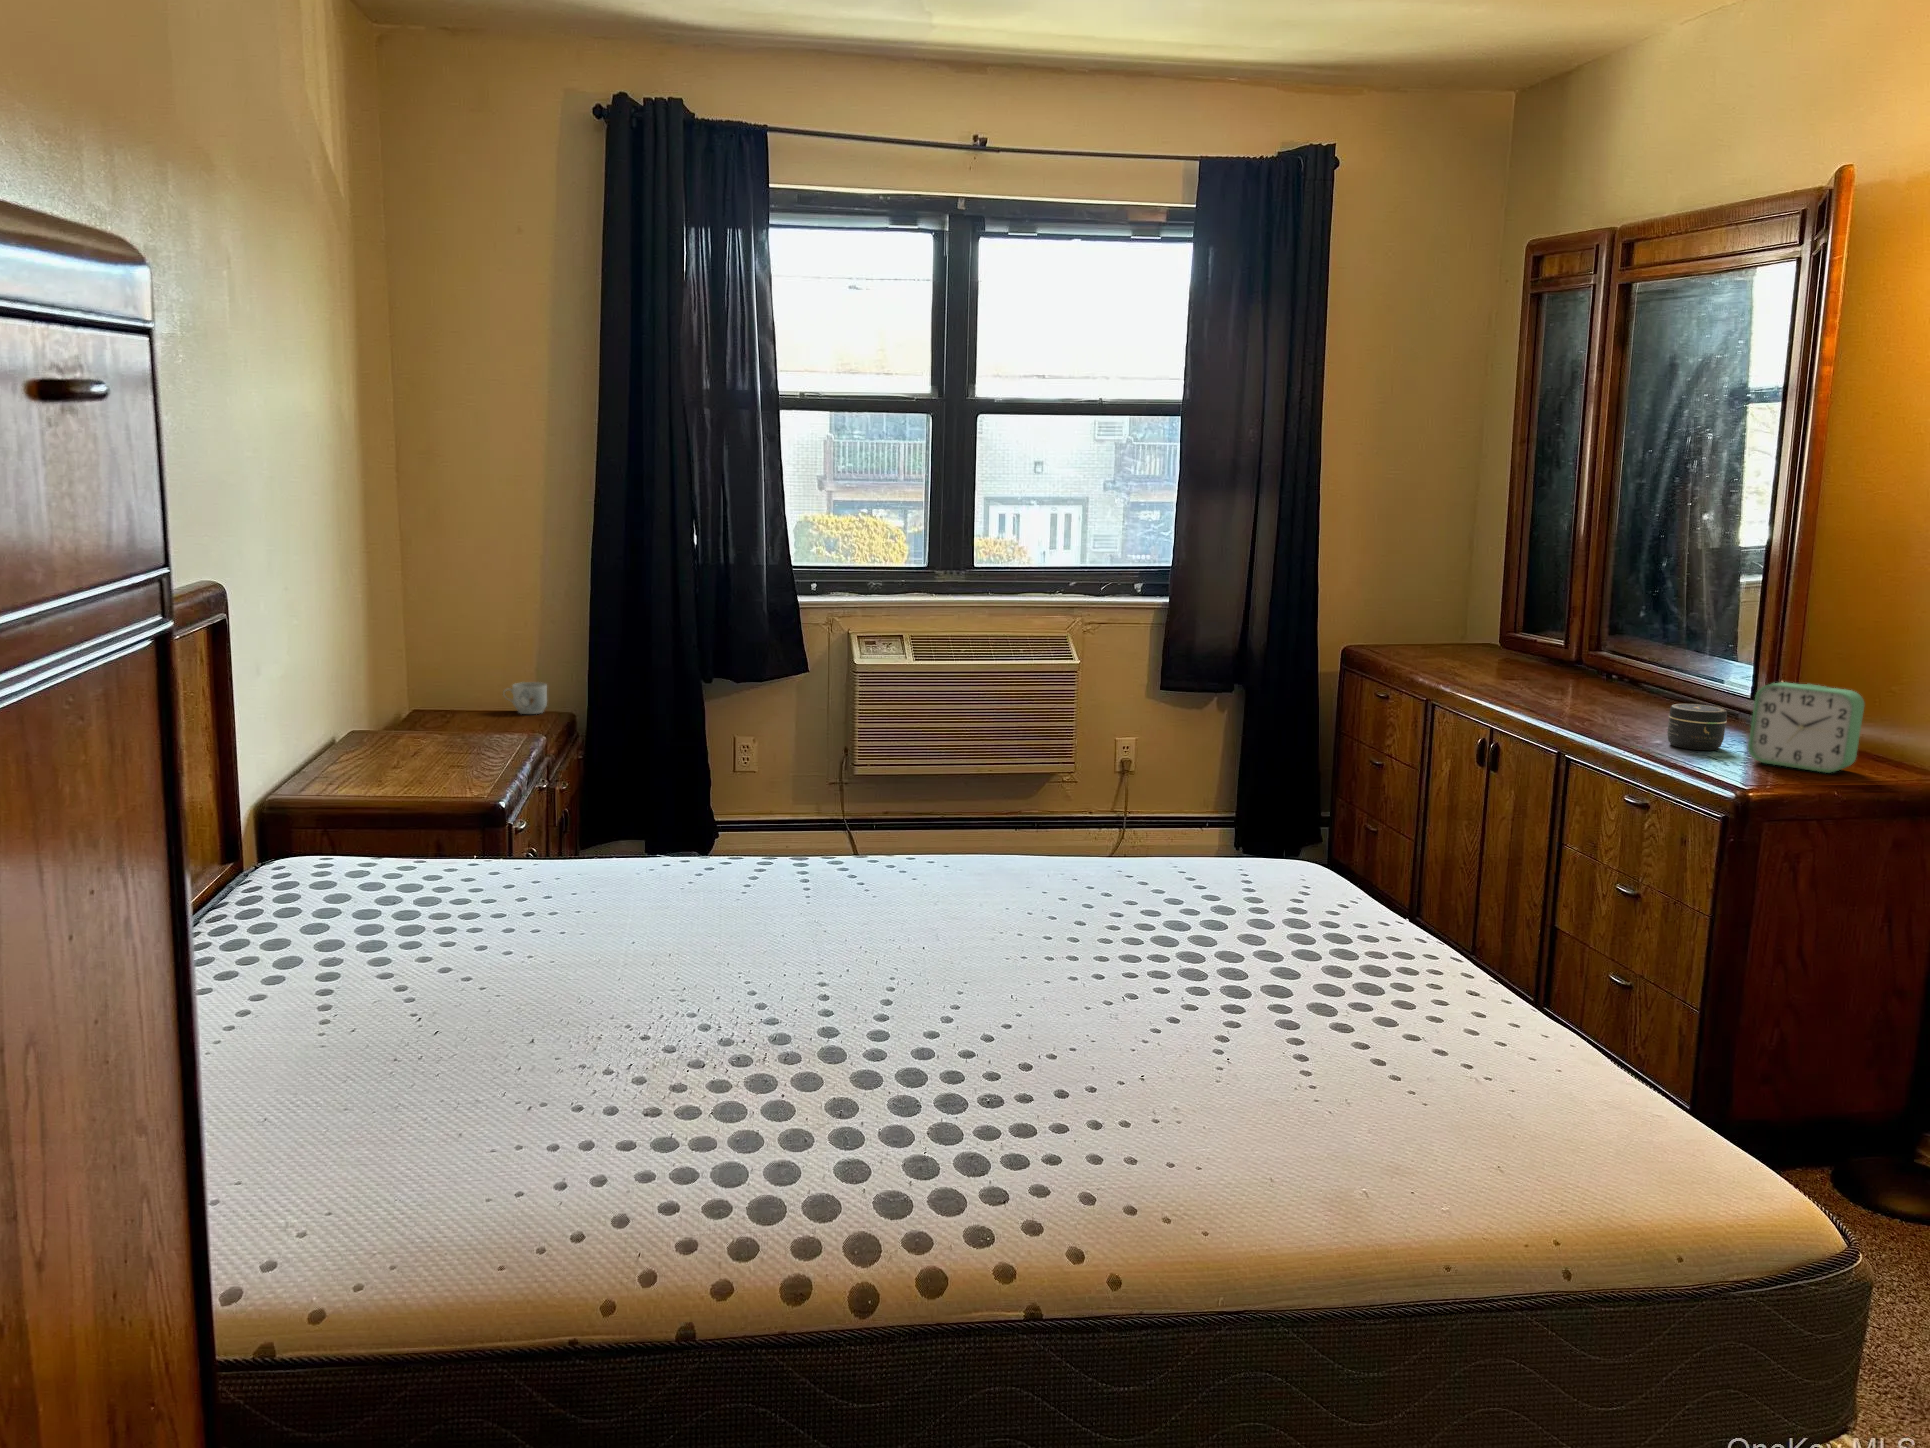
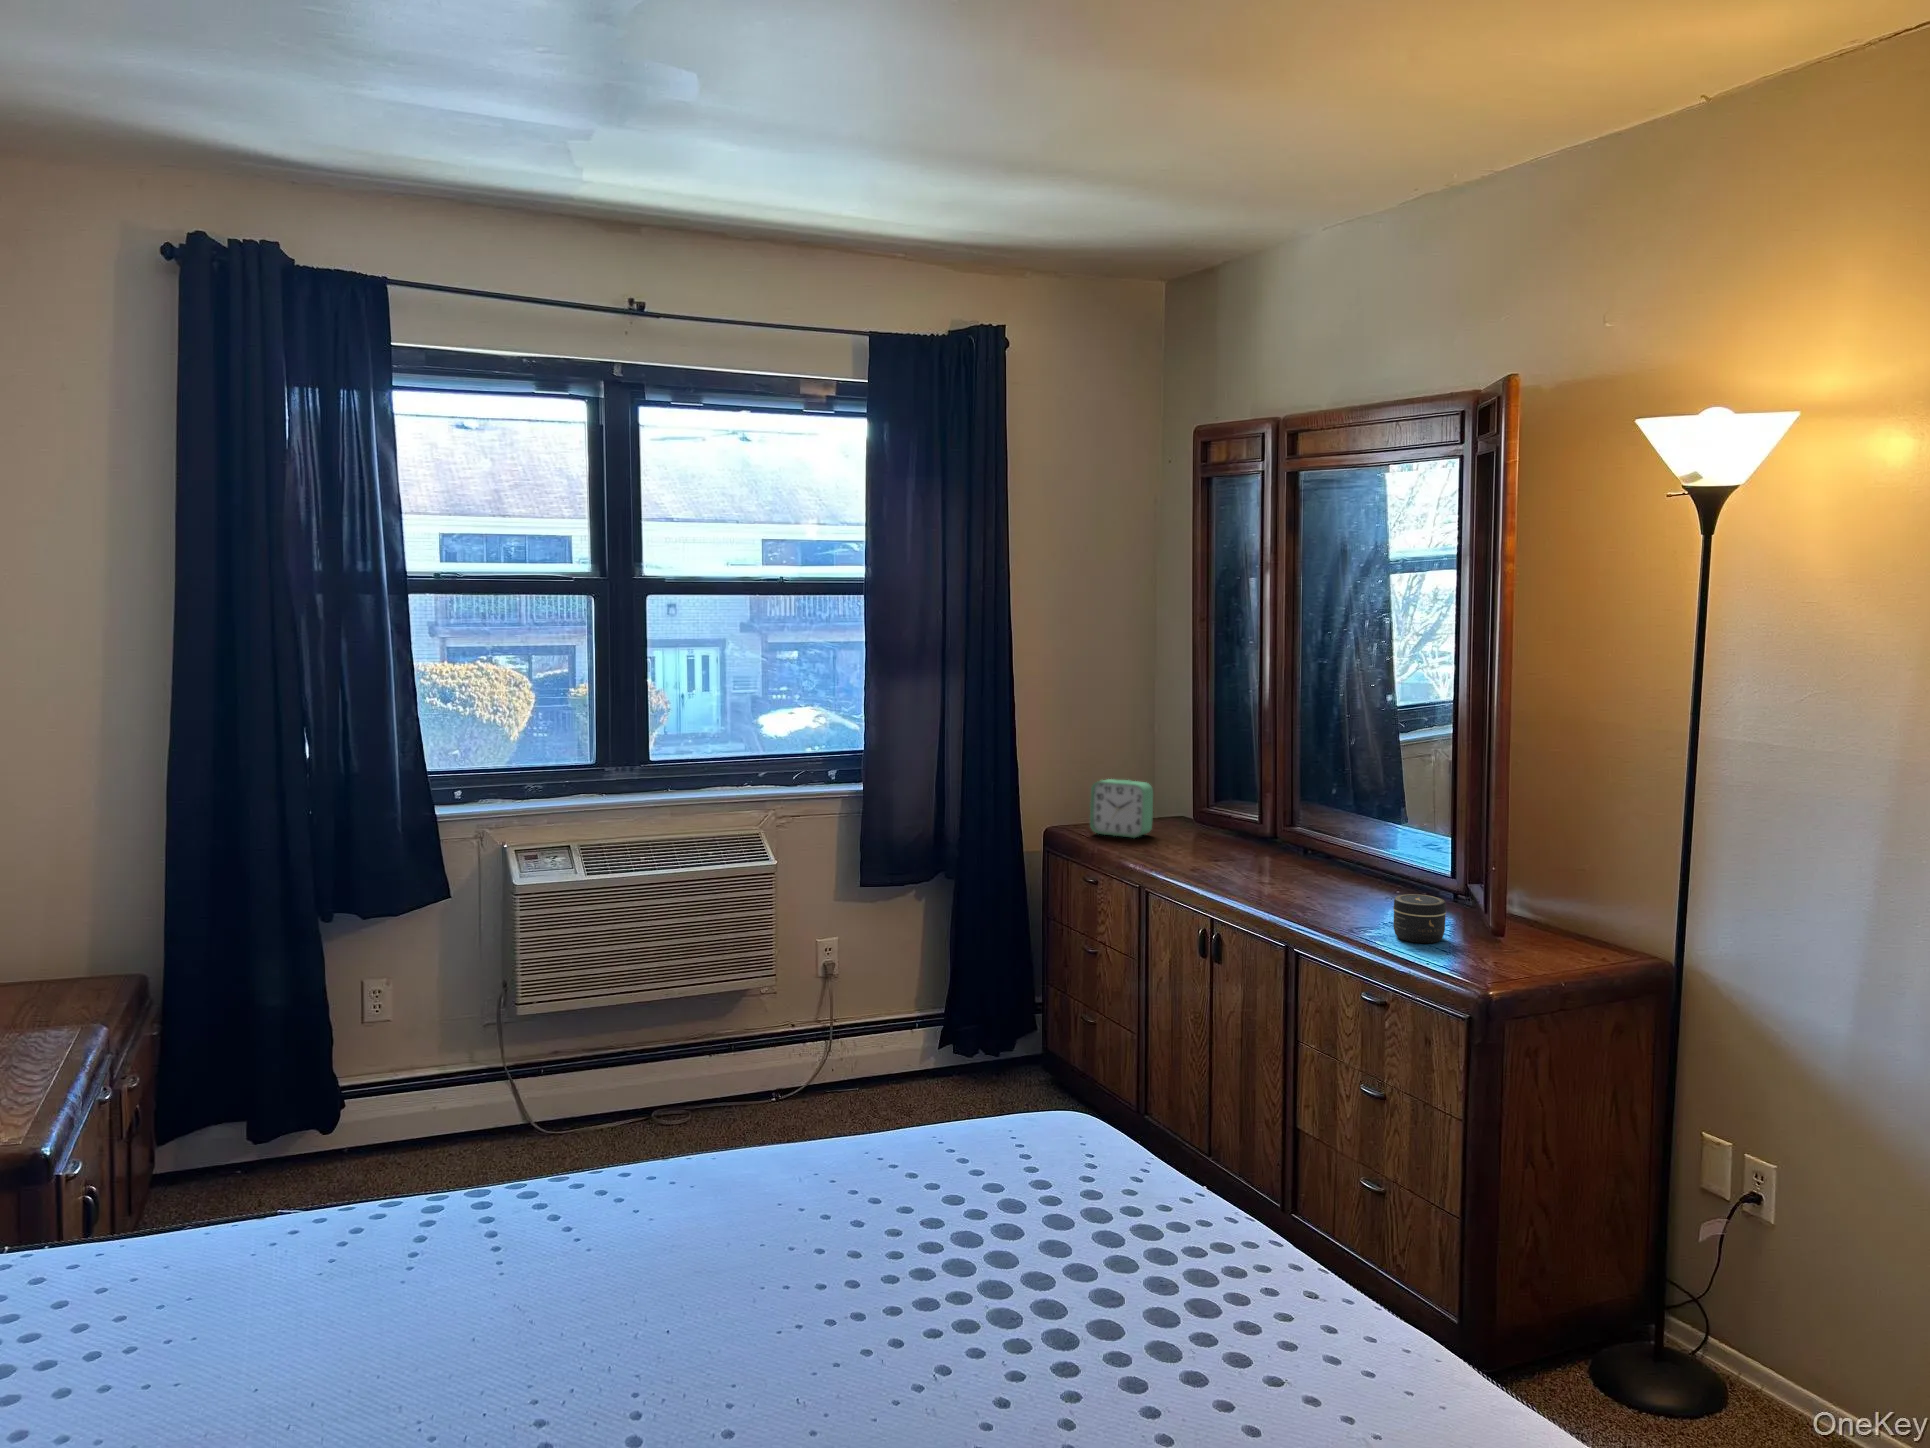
mug: present [503,682,547,714] -> none [35,944,101,988]
alarm clock: present [1748,682,1864,773] -> present [1090,779,1153,838]

